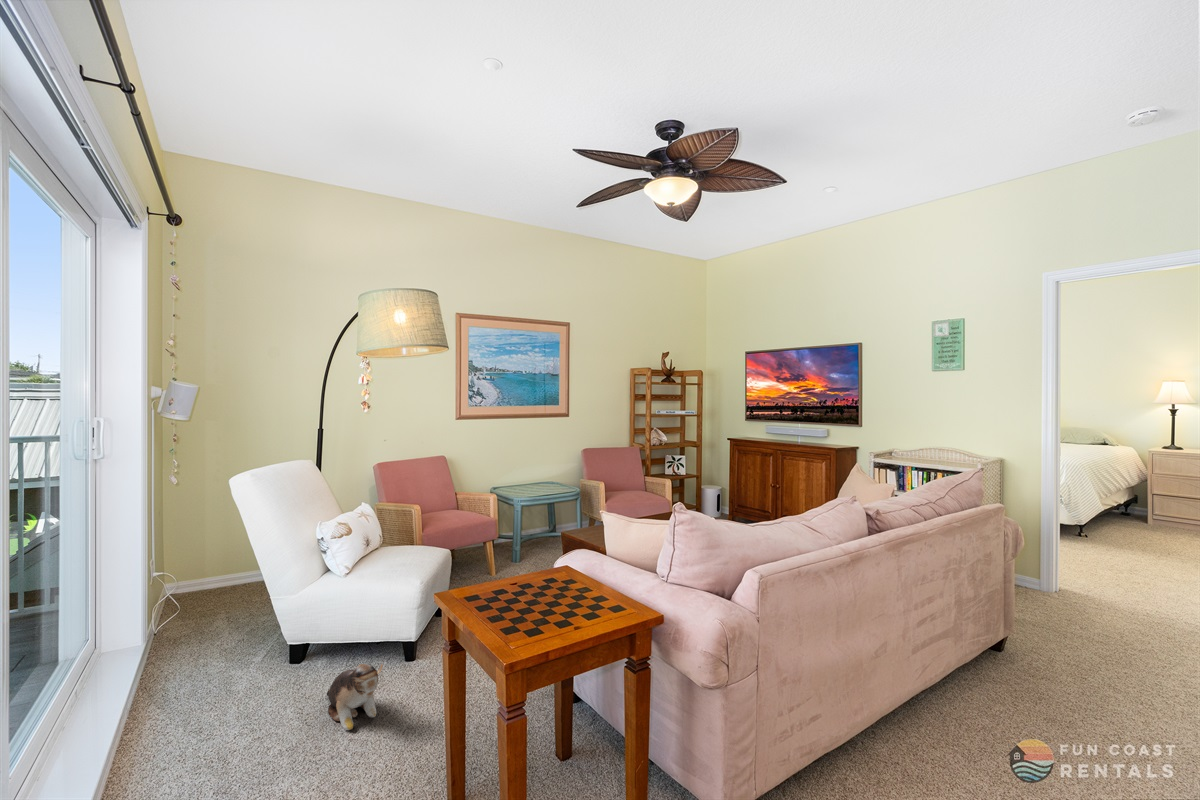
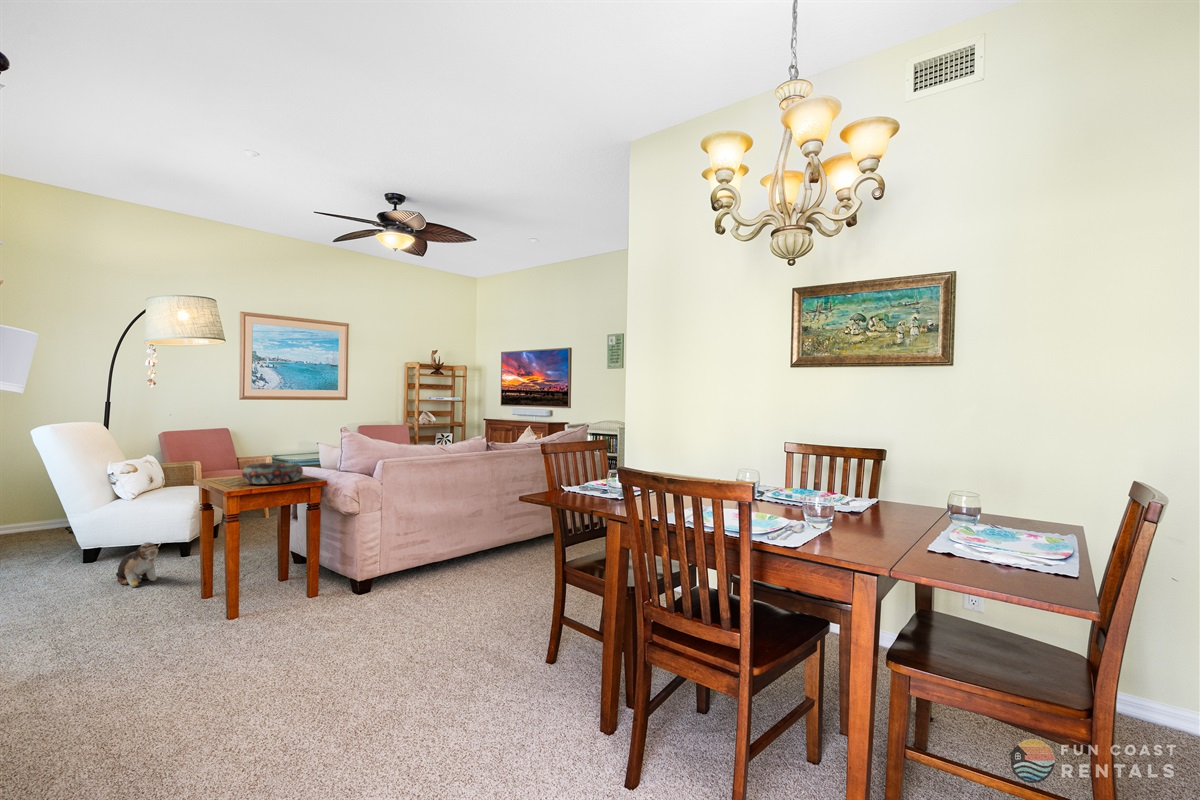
decorative bowl: none [505,568,600,624] -> present [242,462,303,484]

